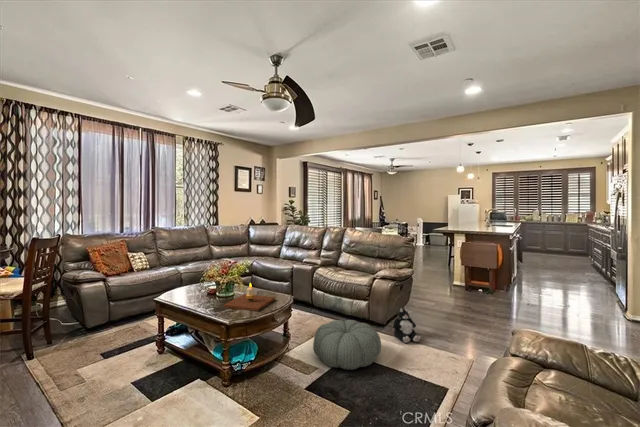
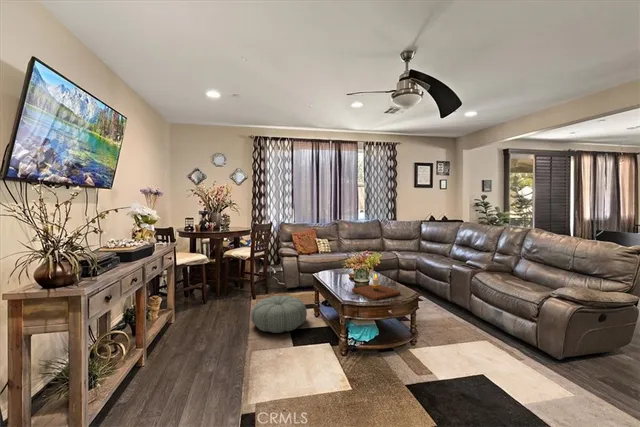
plush toy: present [393,308,421,343] -> none [562,342,609,396]
pouf: present [313,320,381,370] -> present [251,296,307,333]

